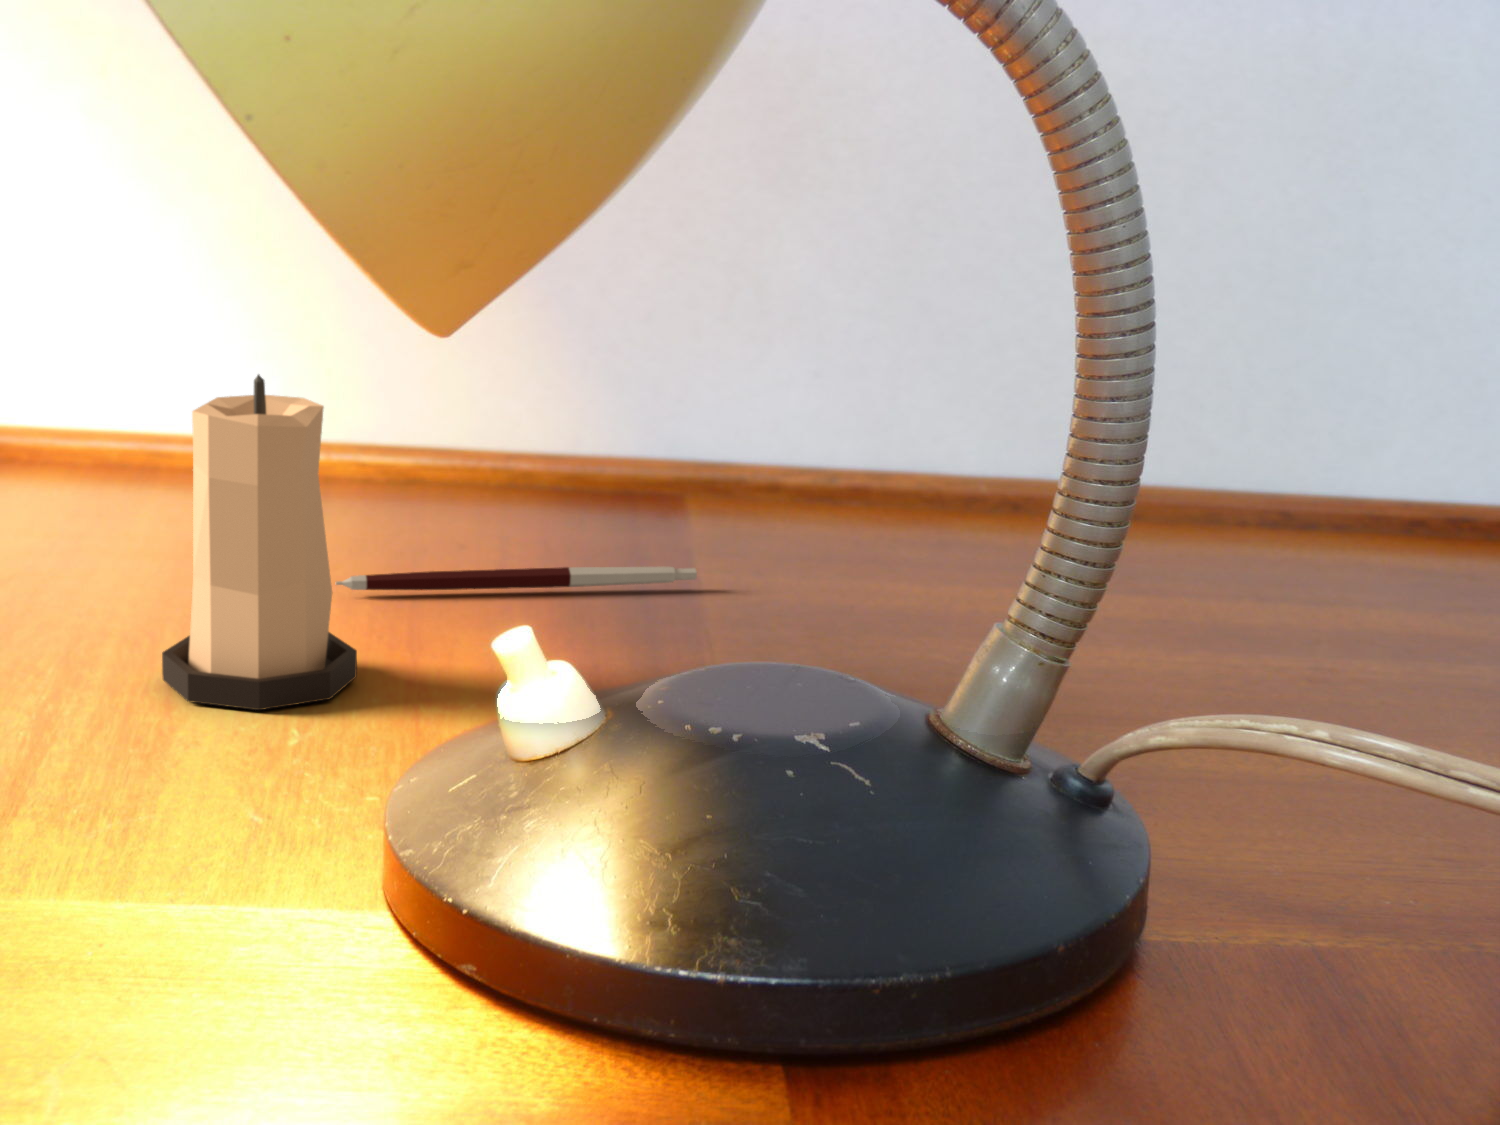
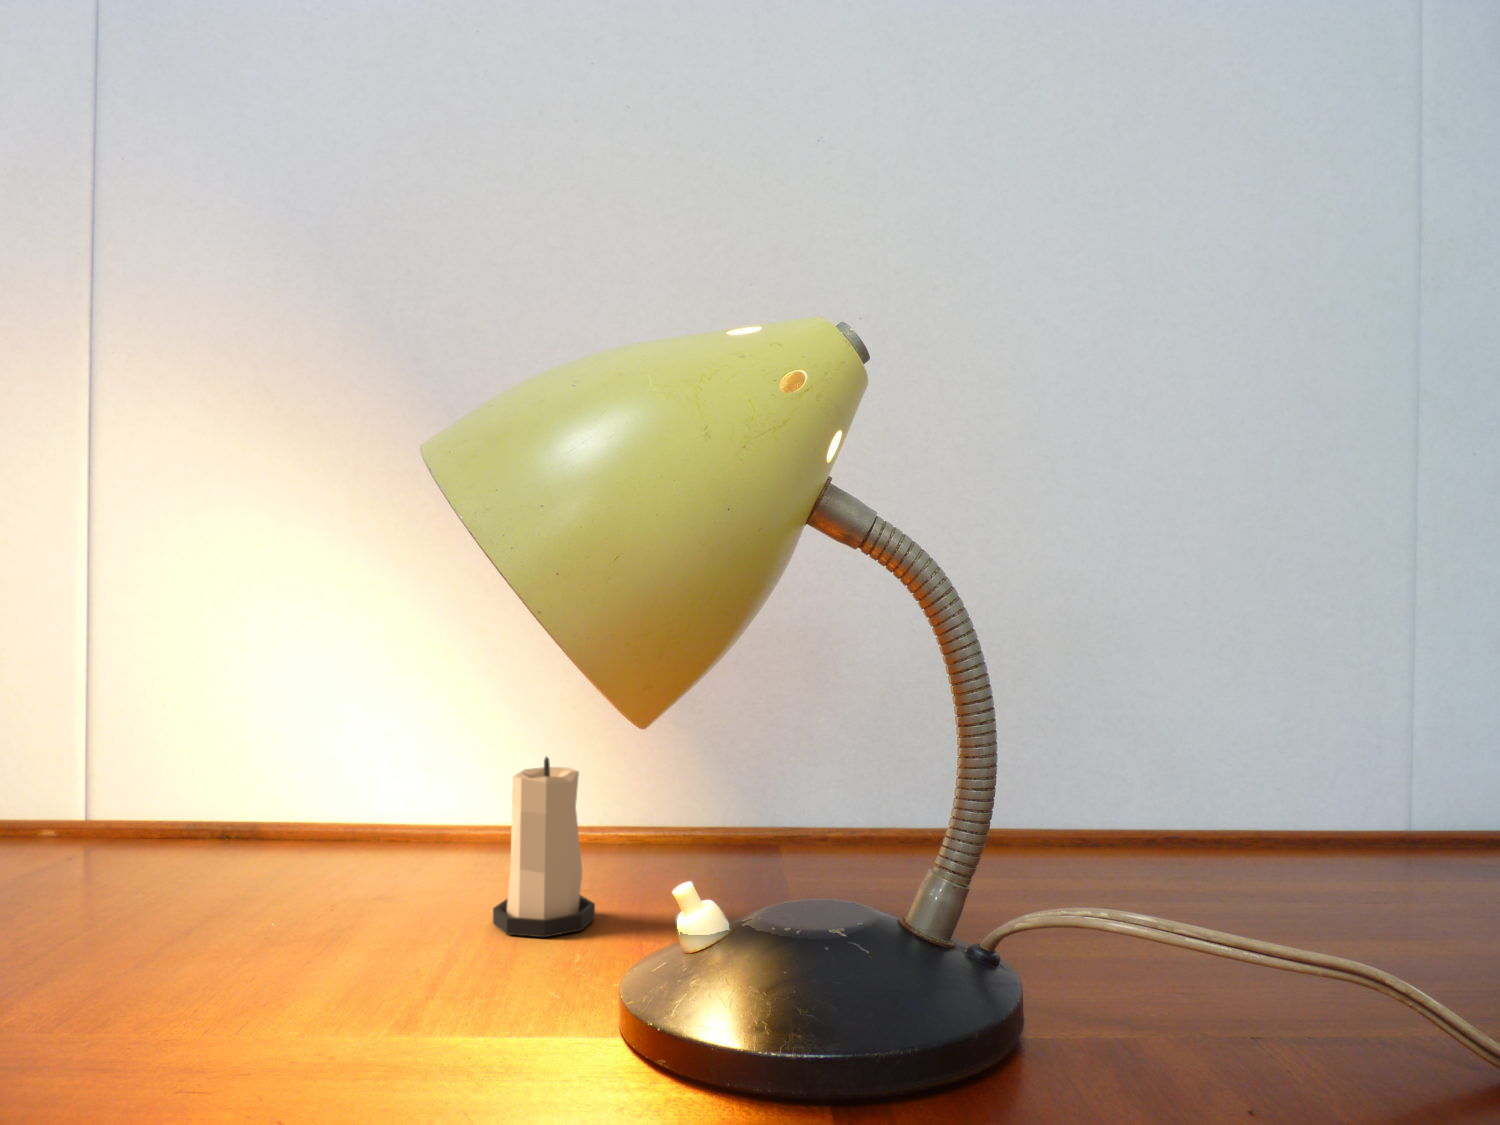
pen: present [336,567,697,590] -> none [581,855,776,874]

